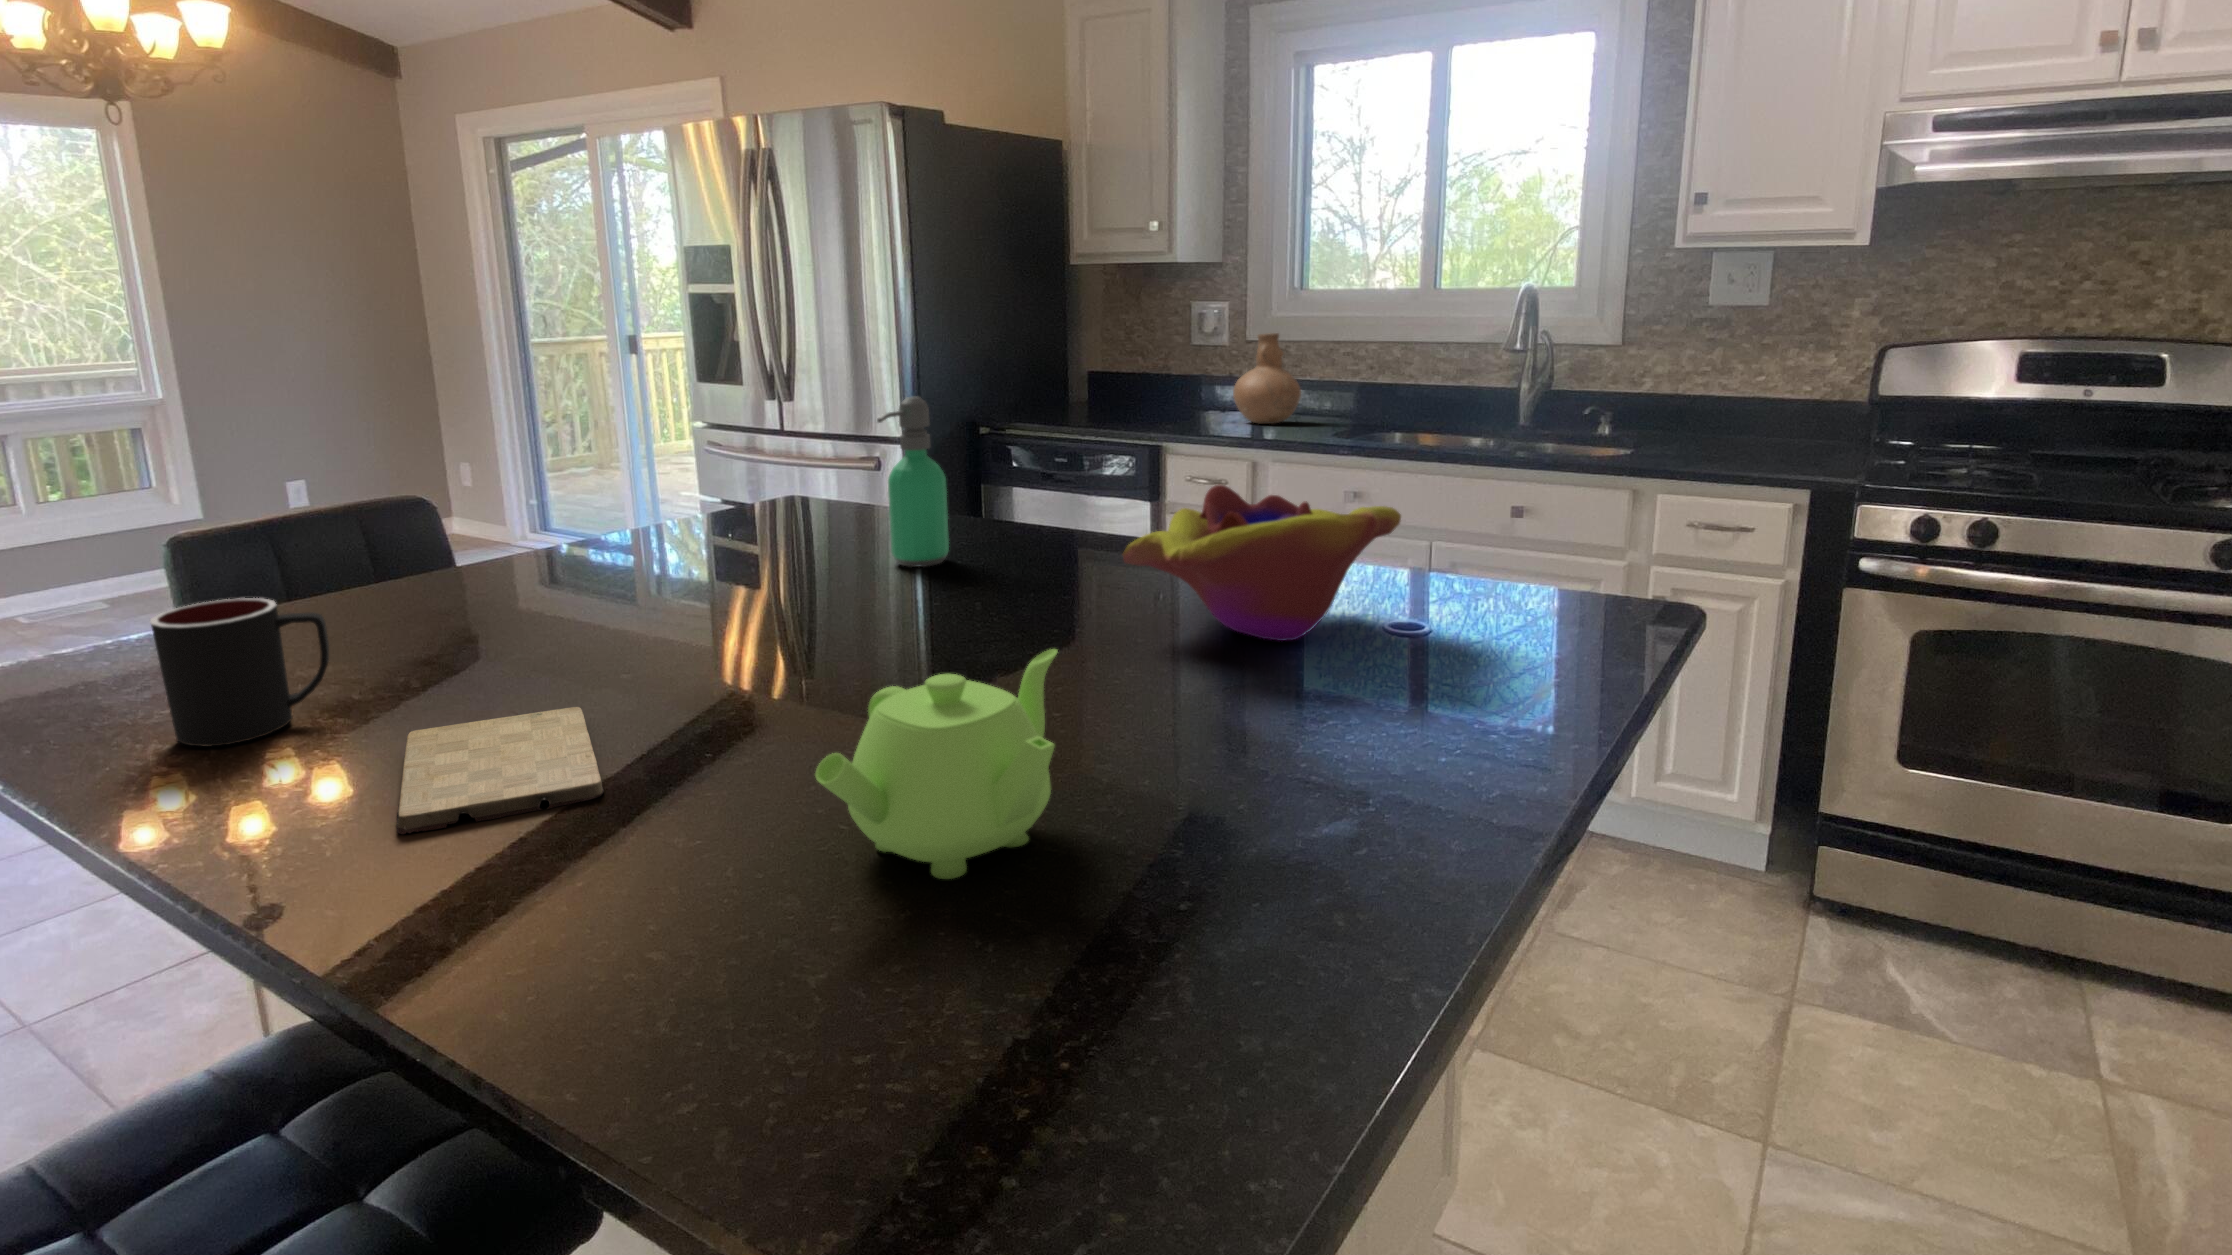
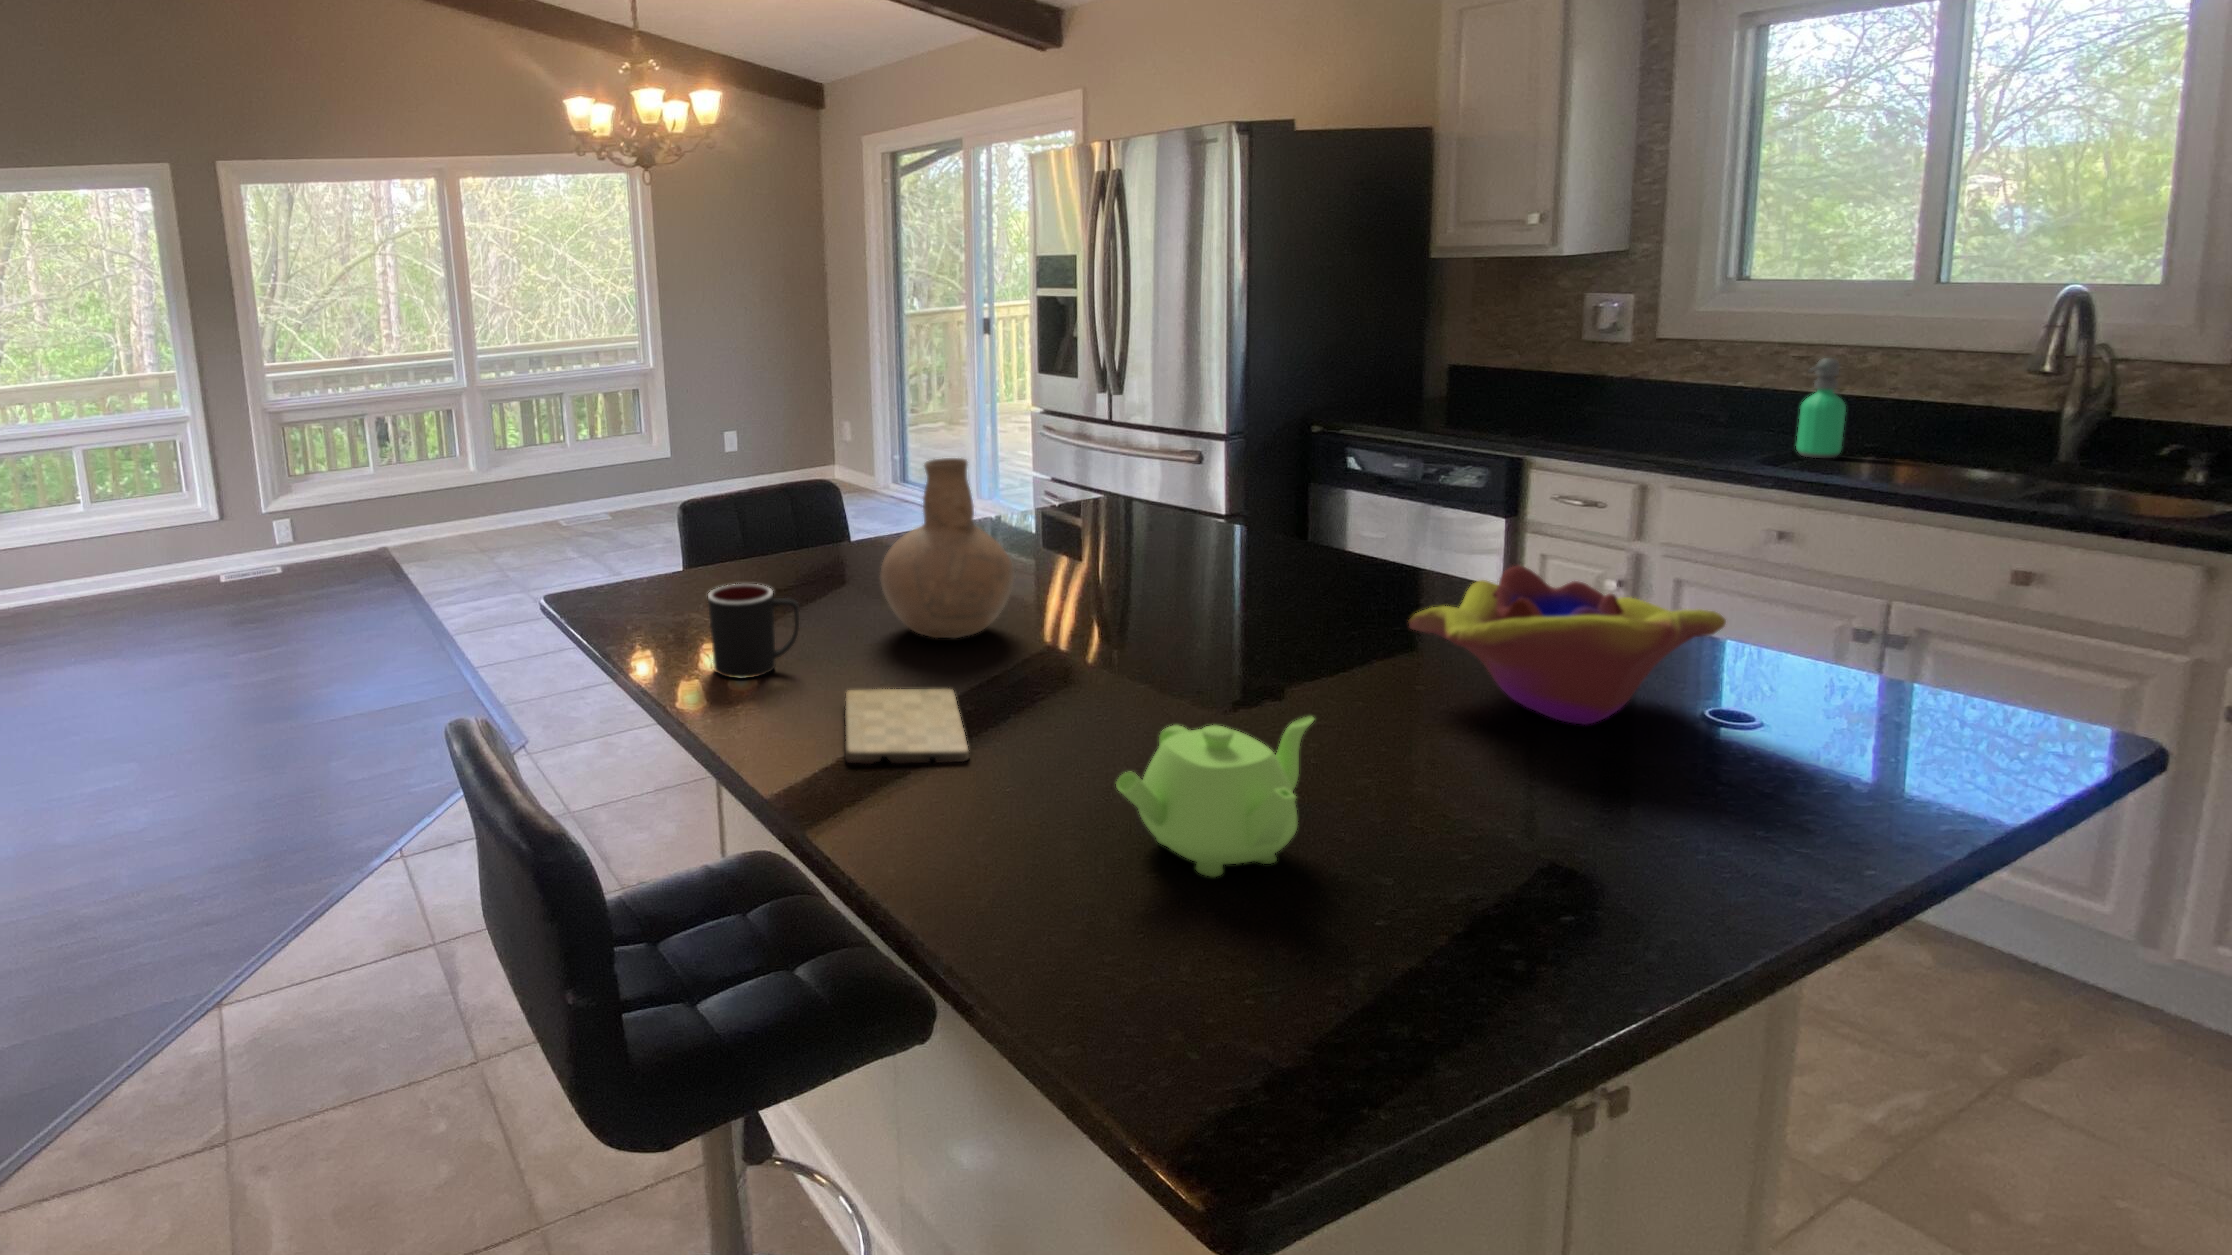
vase: present [1233,333,1301,424] -> present [880,458,1014,638]
soap dispenser: present [877,397,949,567] -> present [1796,358,1846,458]

